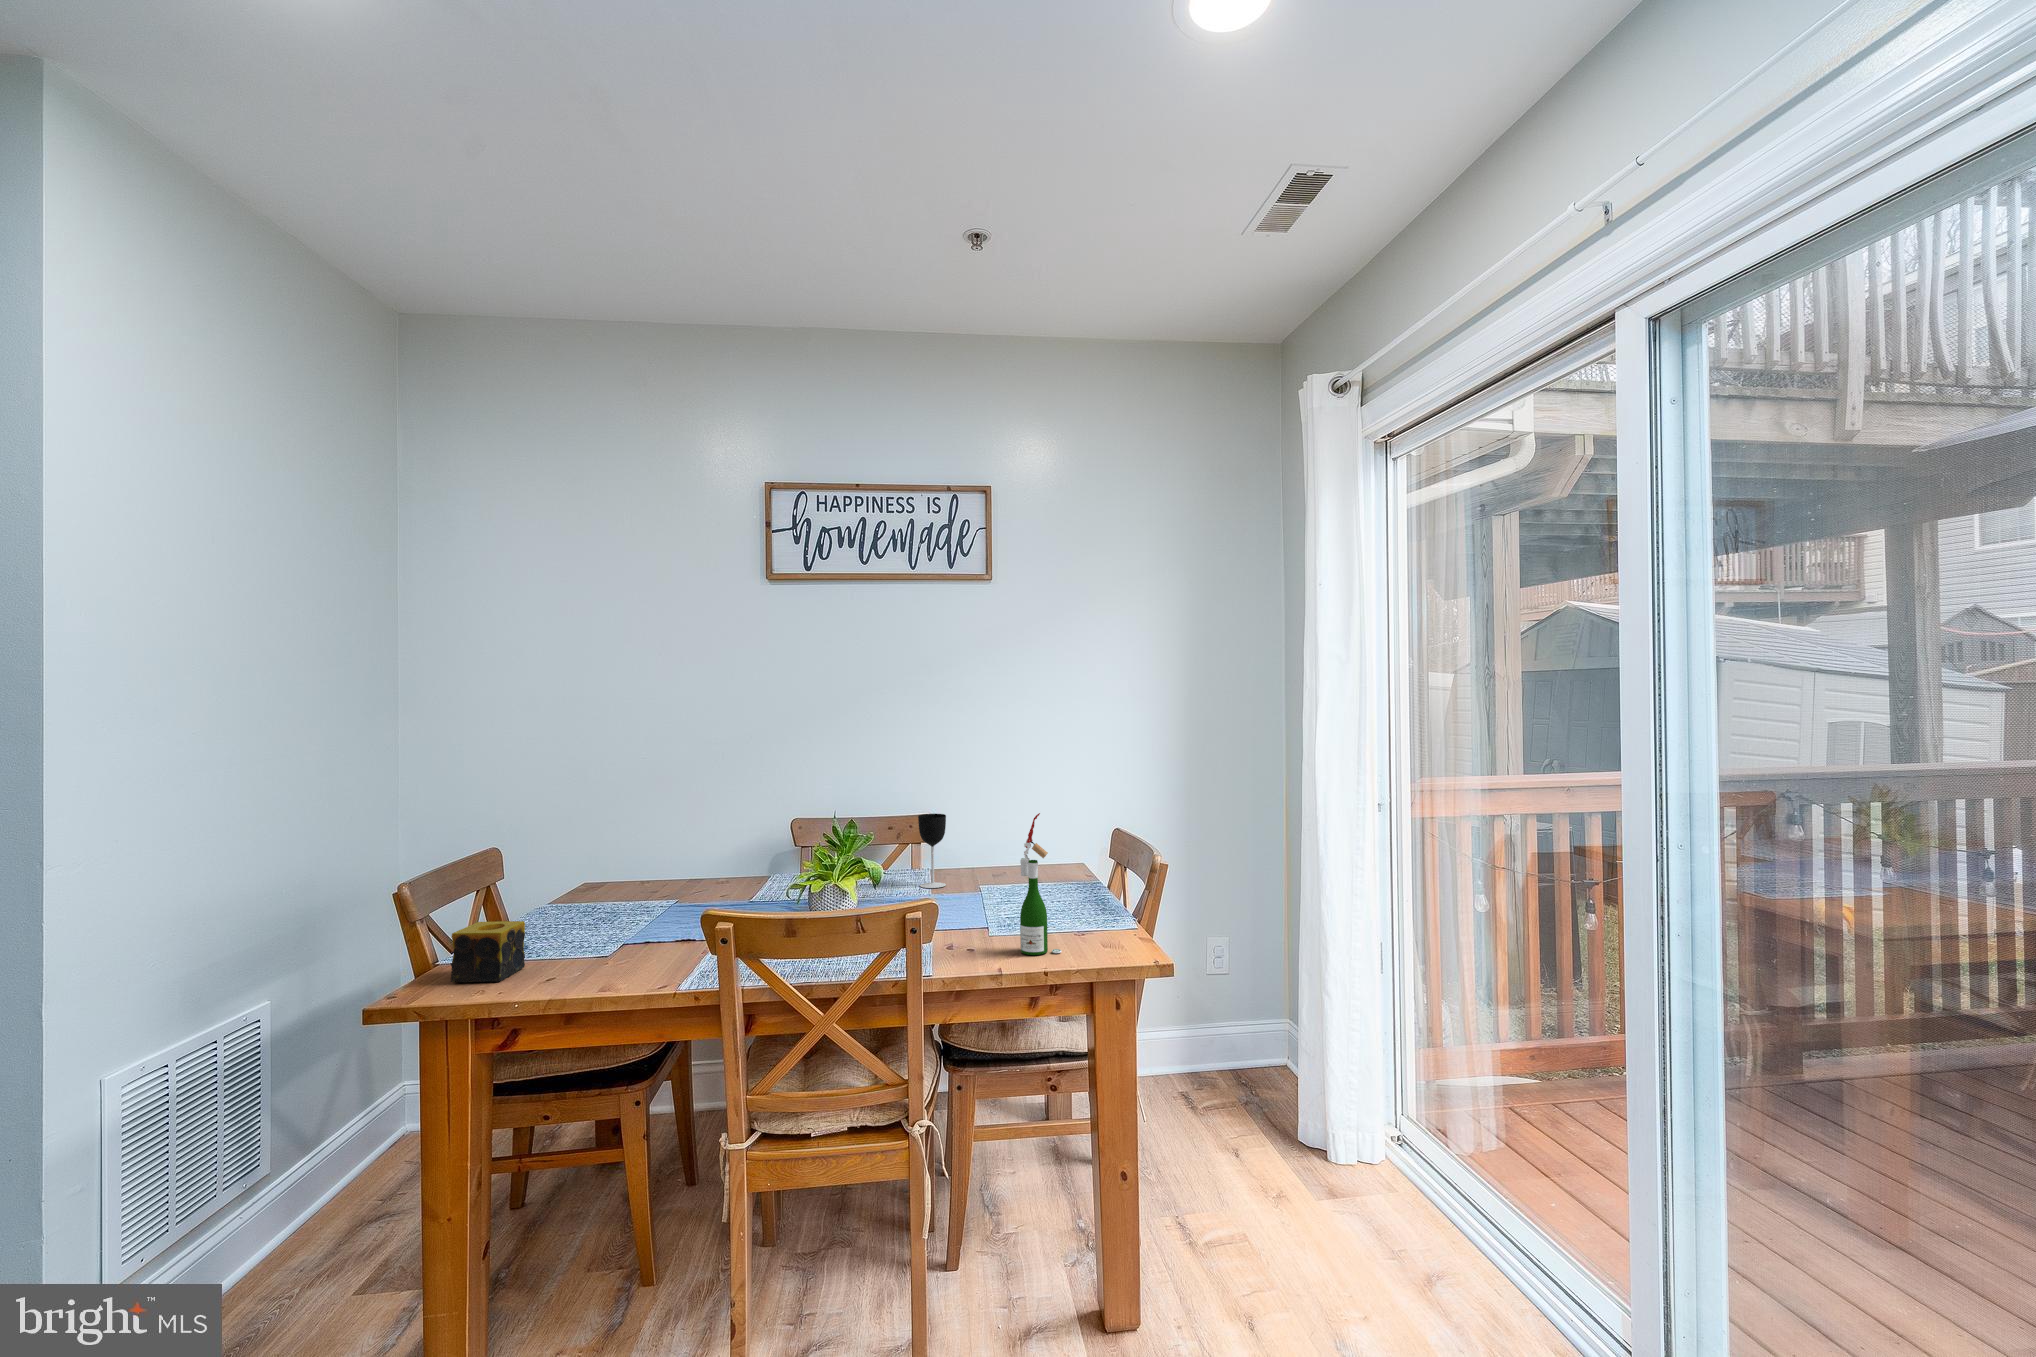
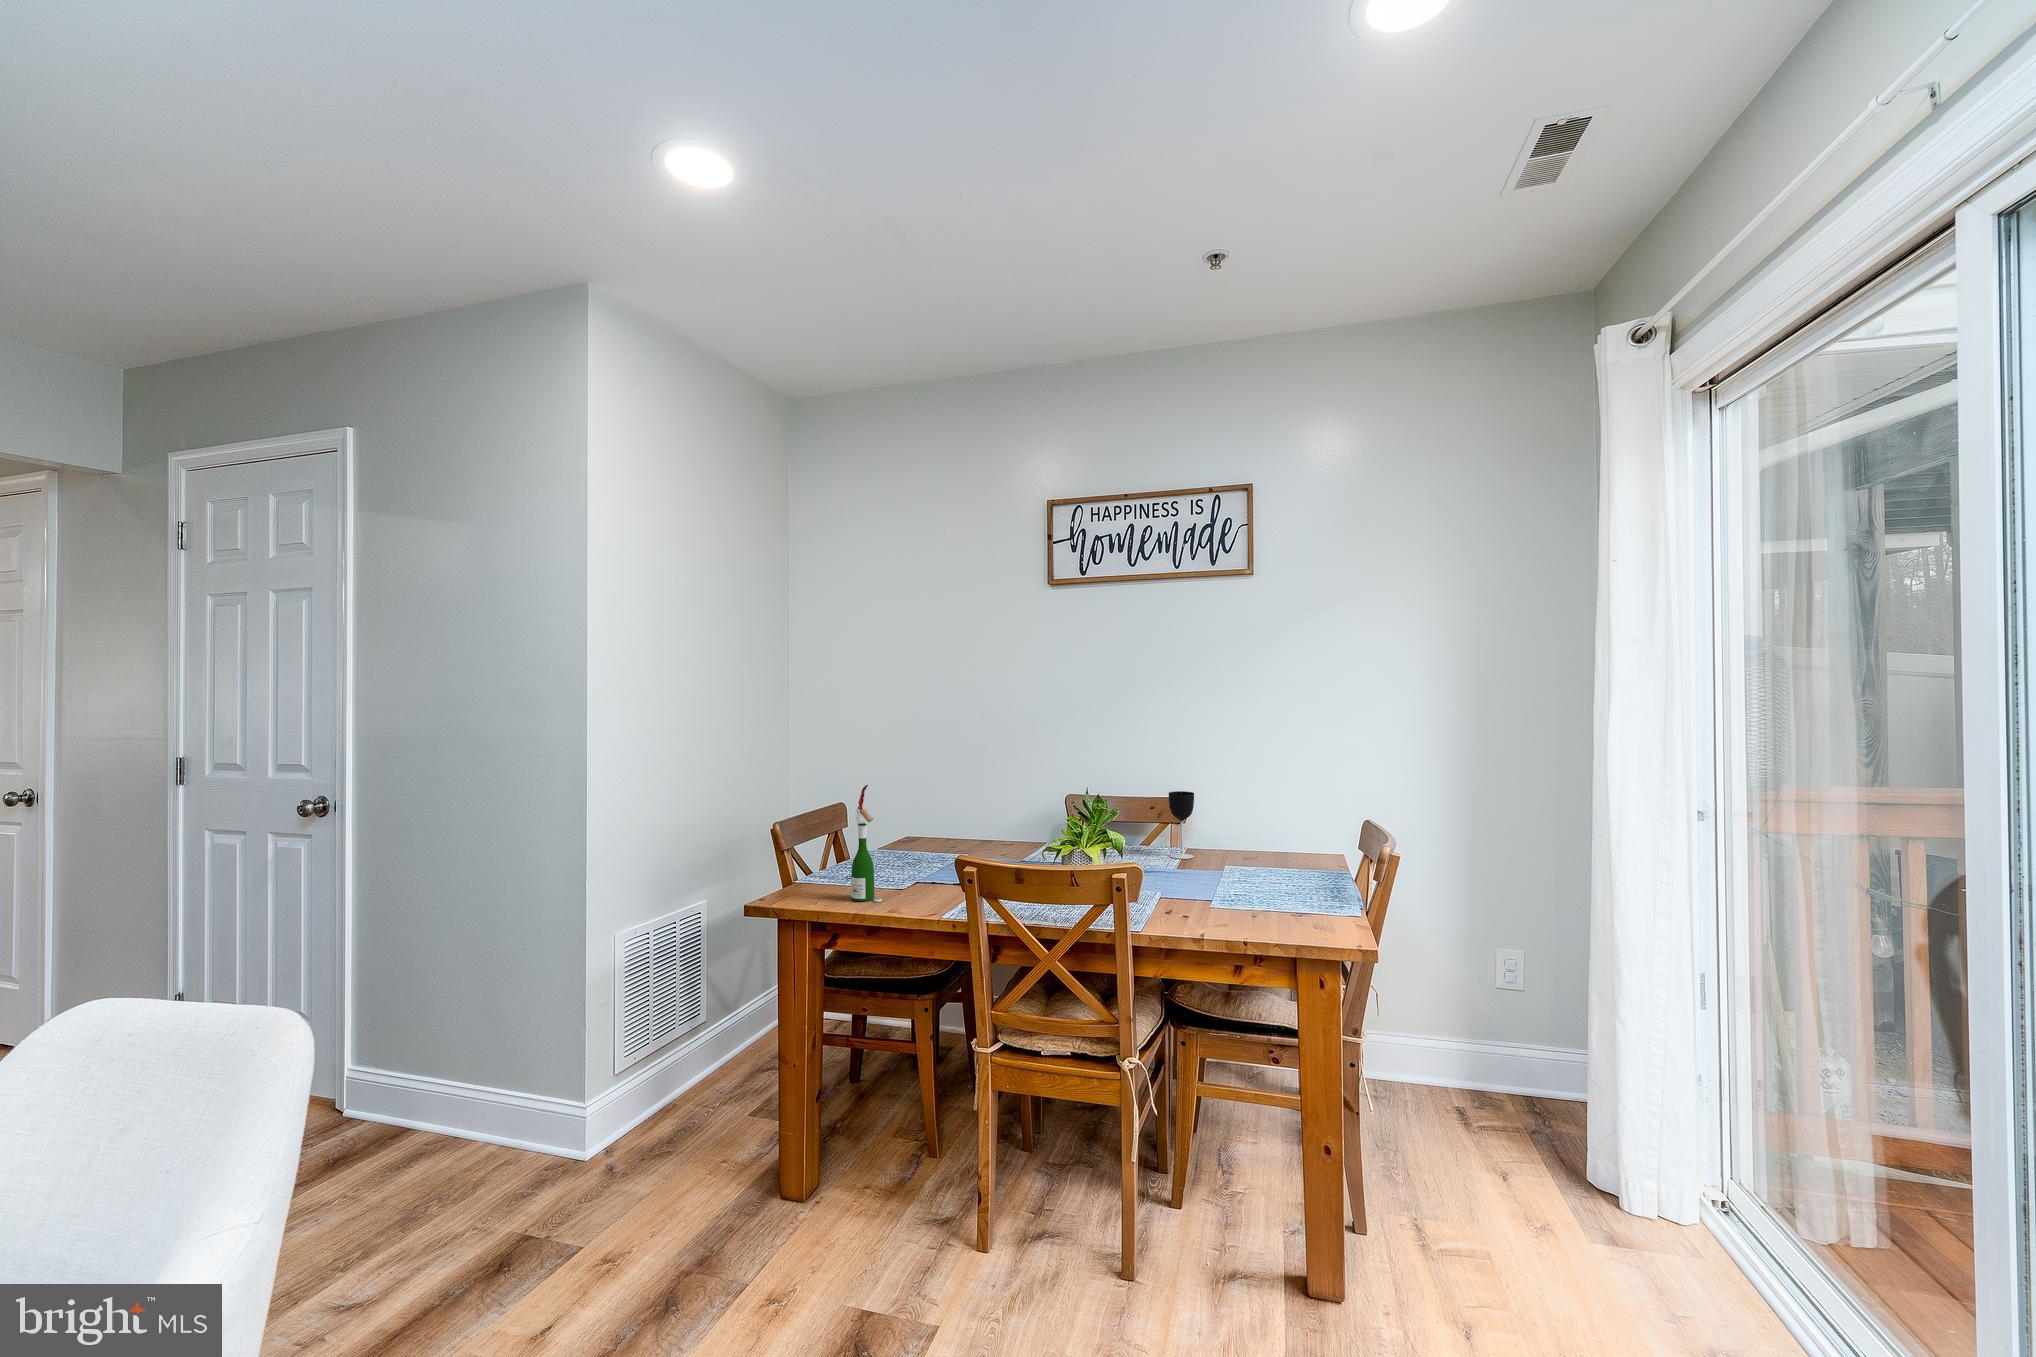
wine bottle: present [1020,813,1061,955] -> present [851,785,882,902]
candle: present [451,921,525,982] -> none [788,853,840,899]

